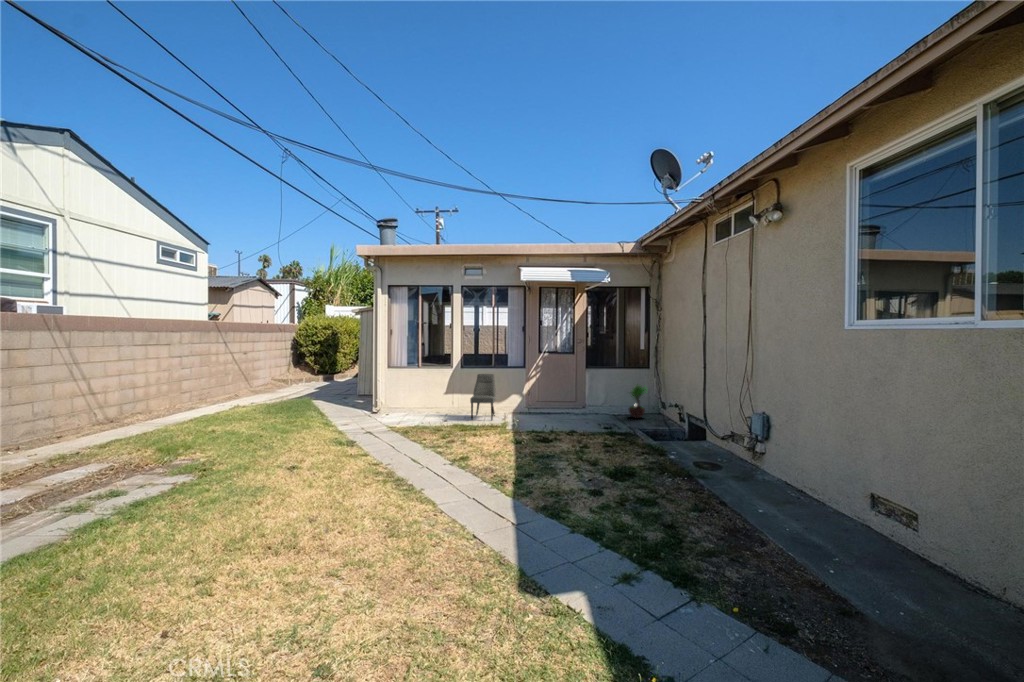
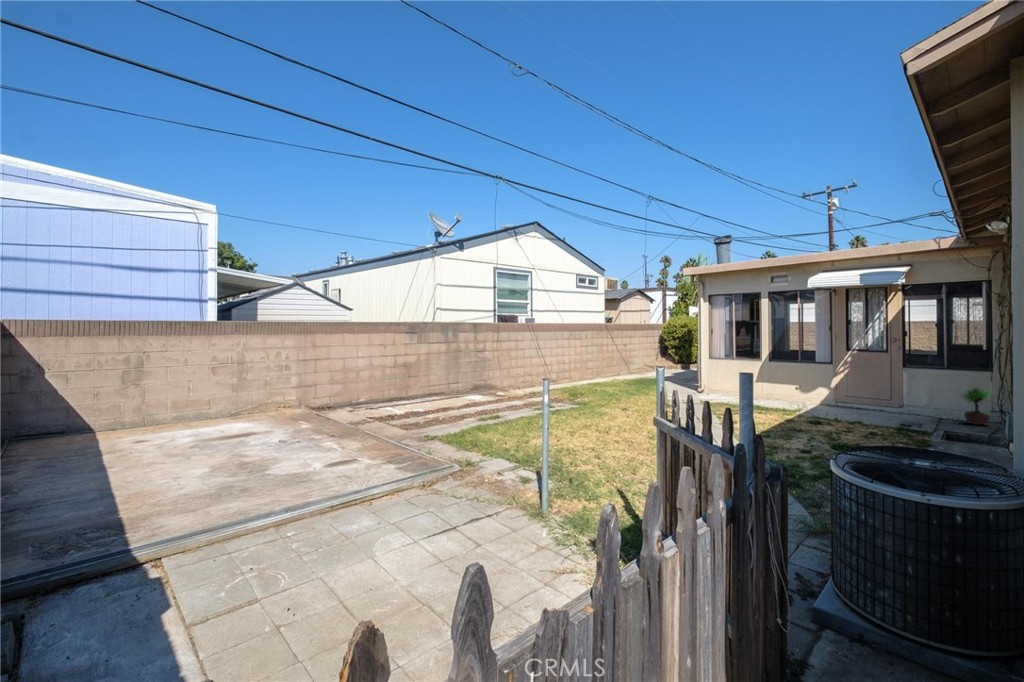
chair: present [470,374,495,420] -> none [771,367,800,406]

